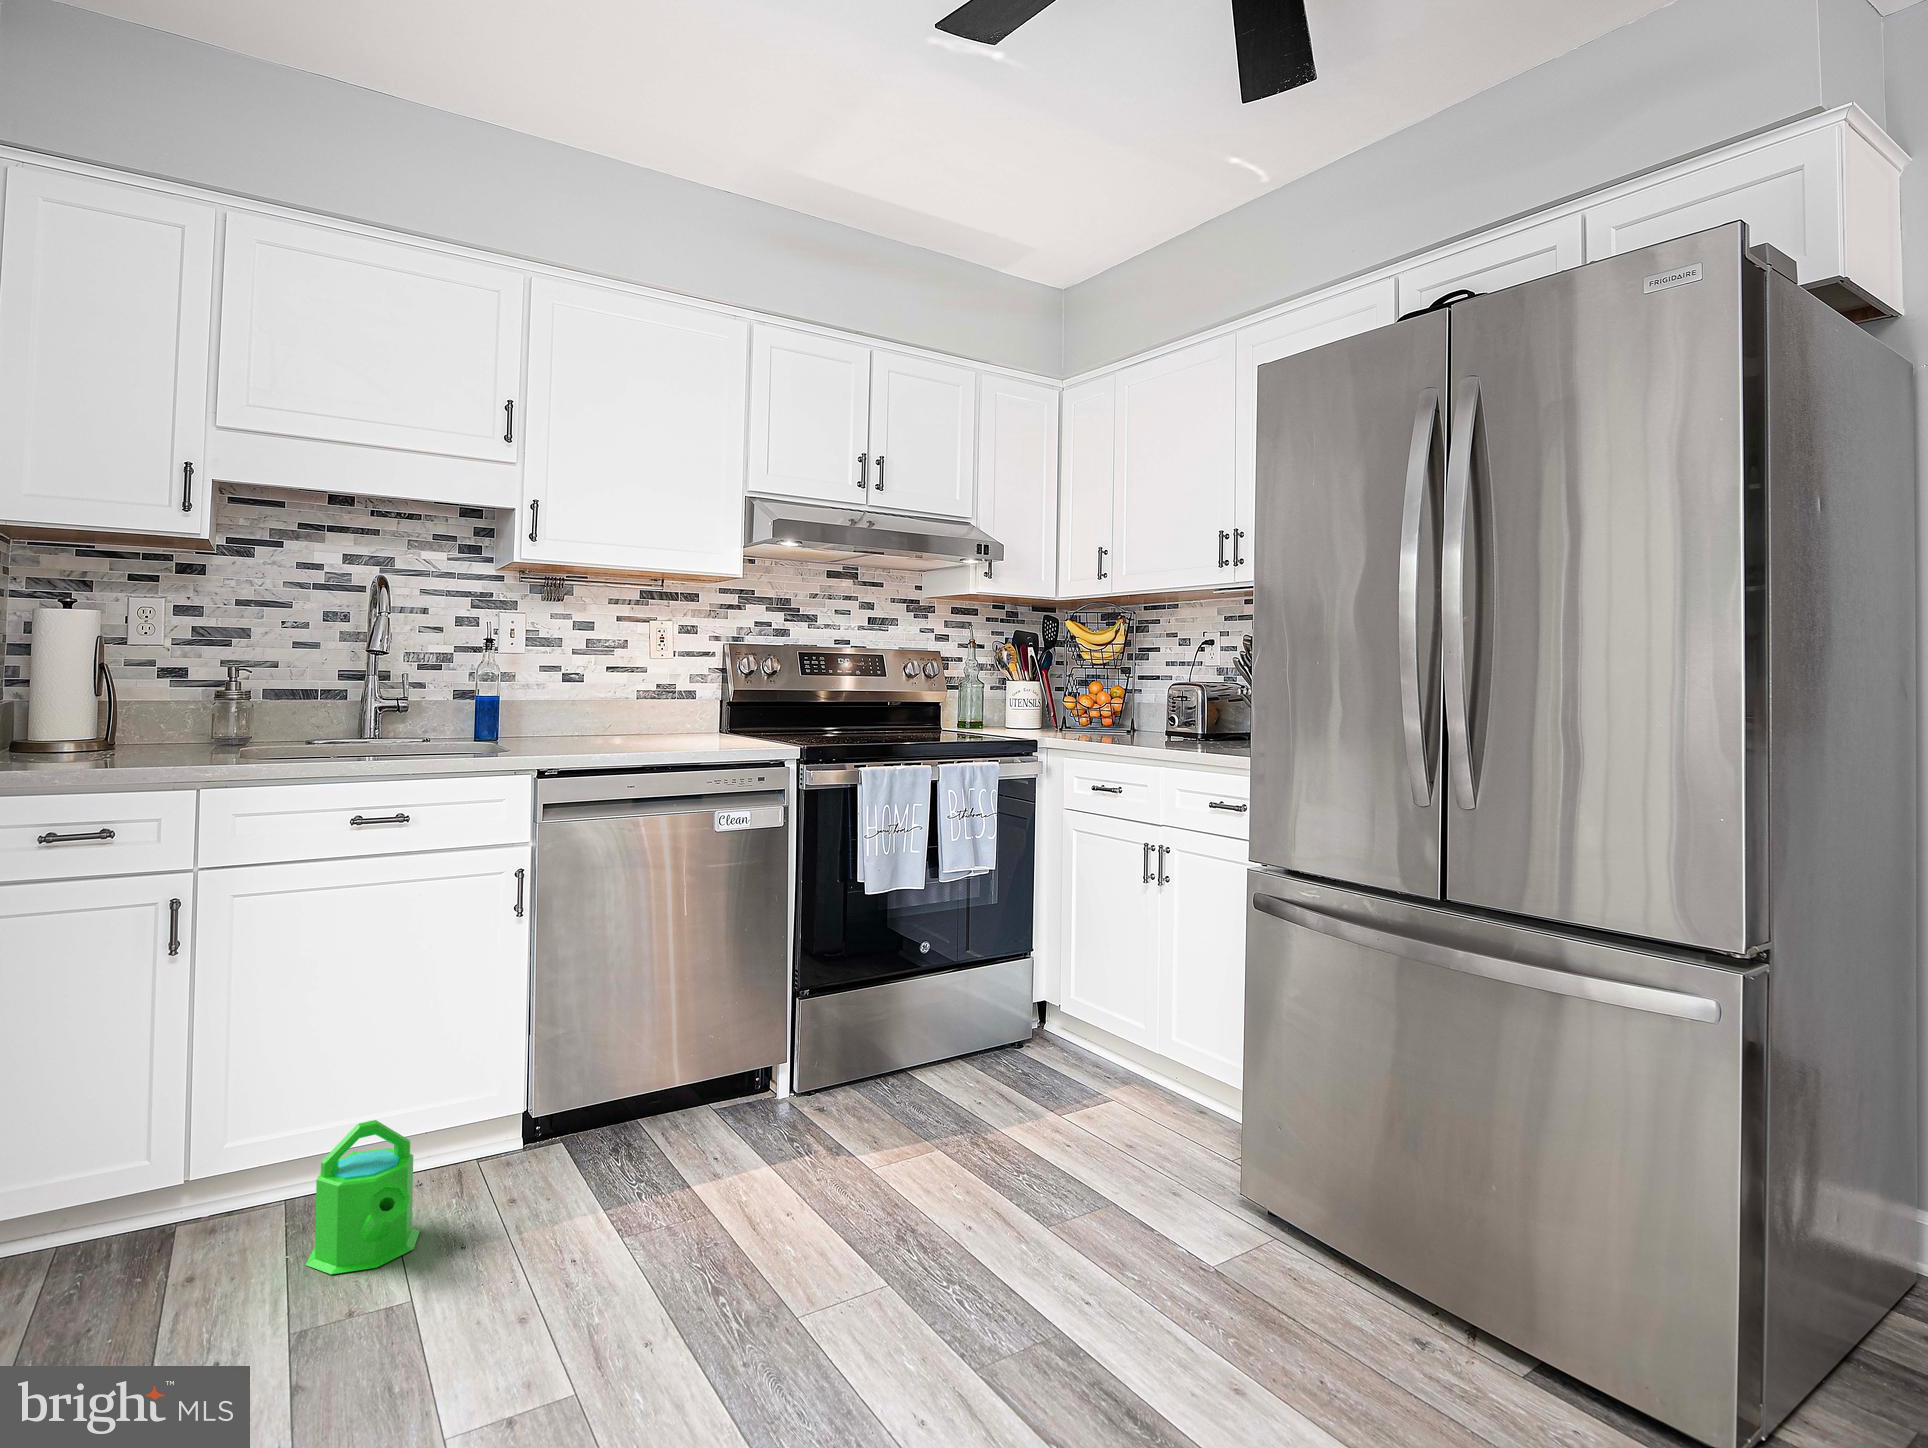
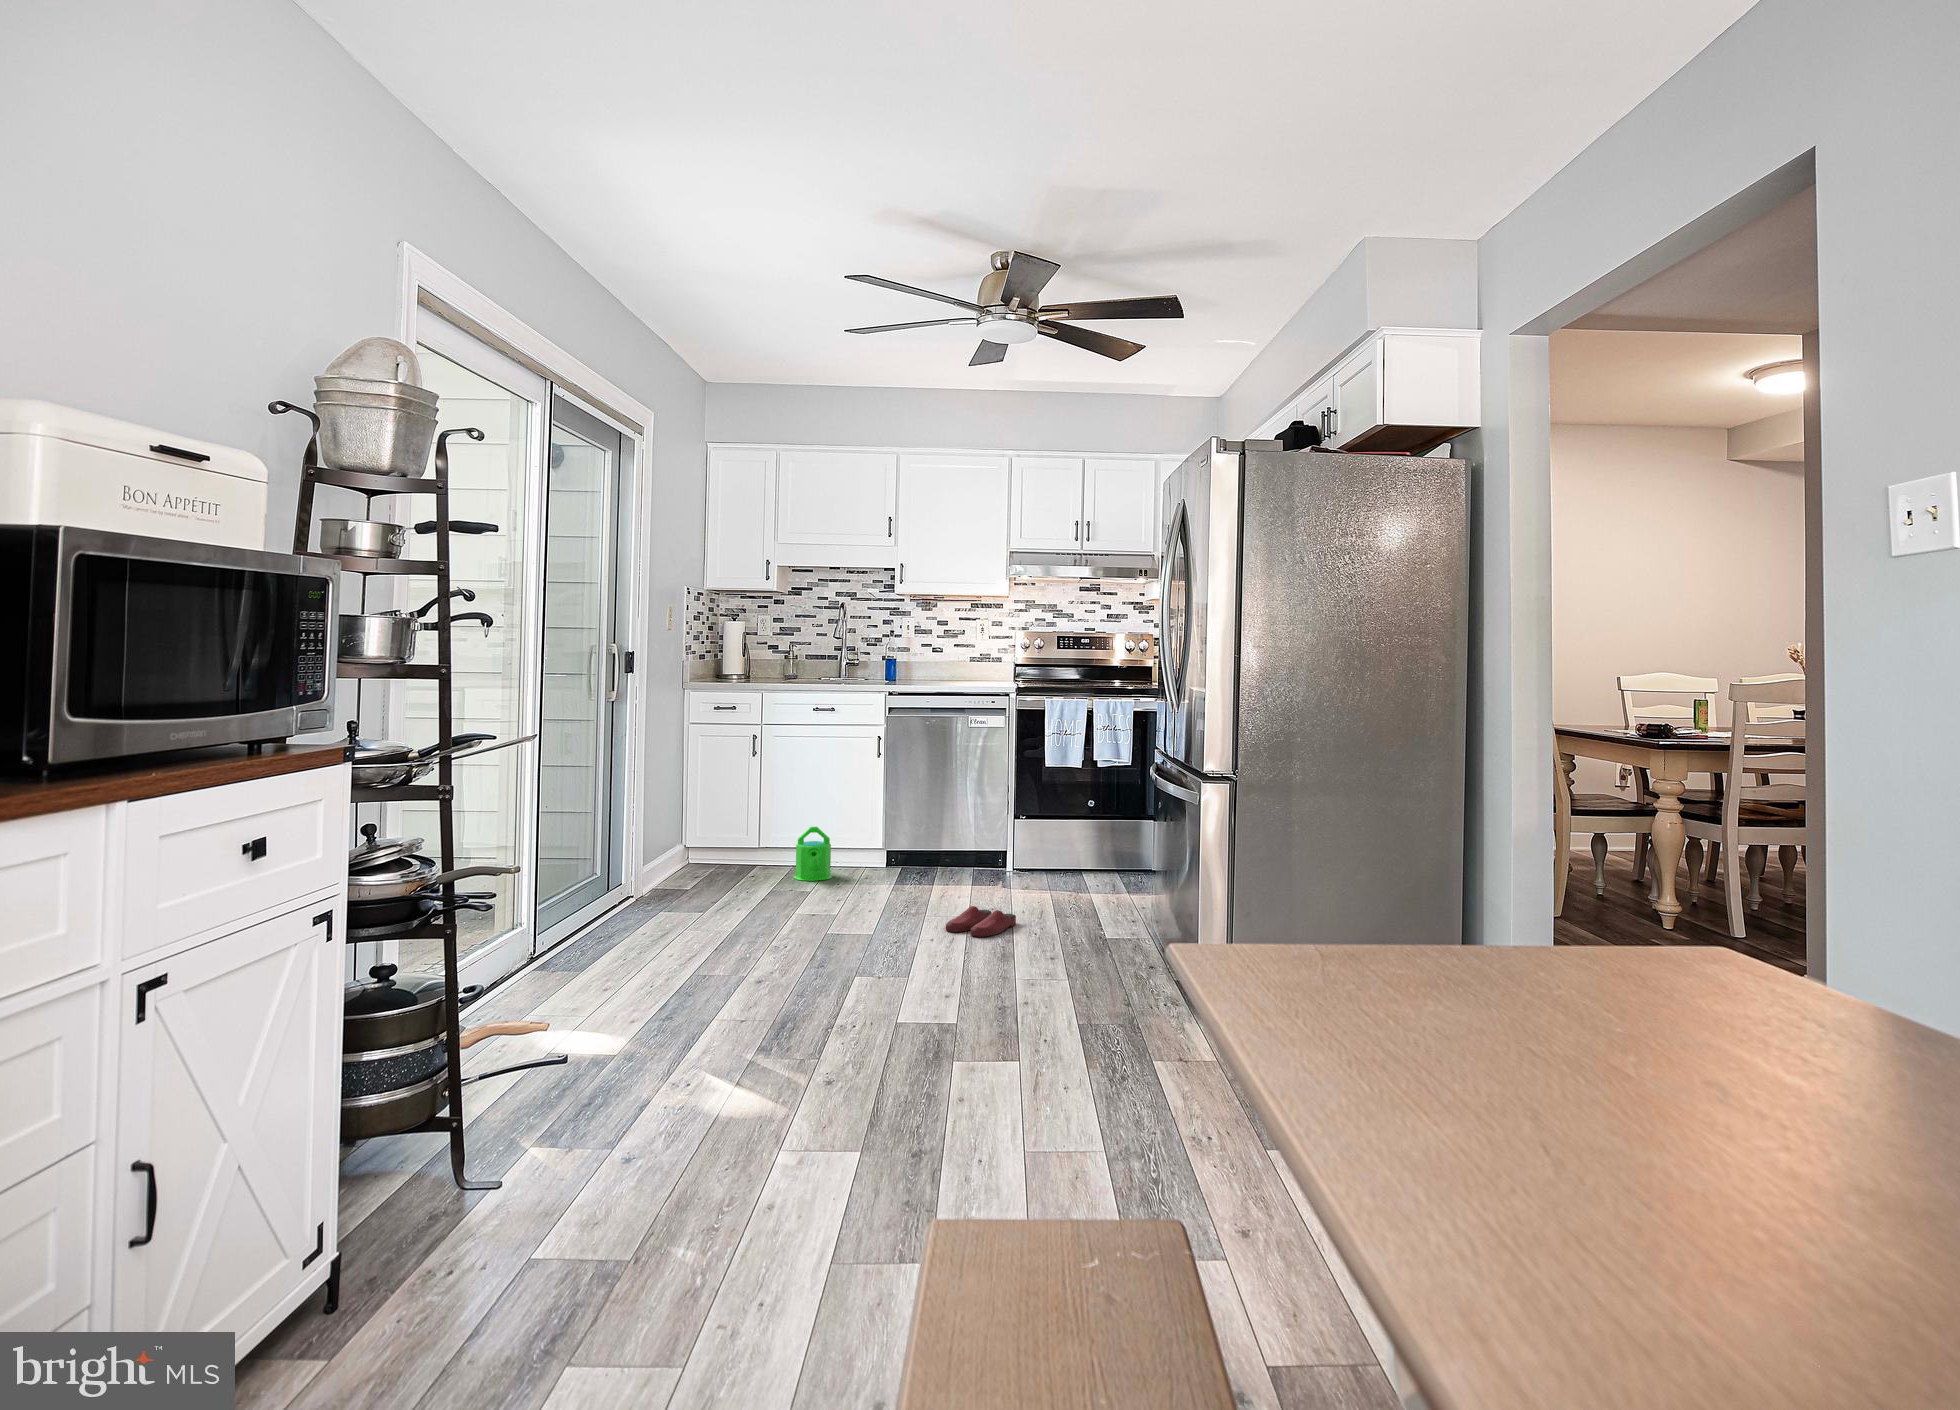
slippers: none [885,1287,1024,1406] -> present [946,906,1016,937]

